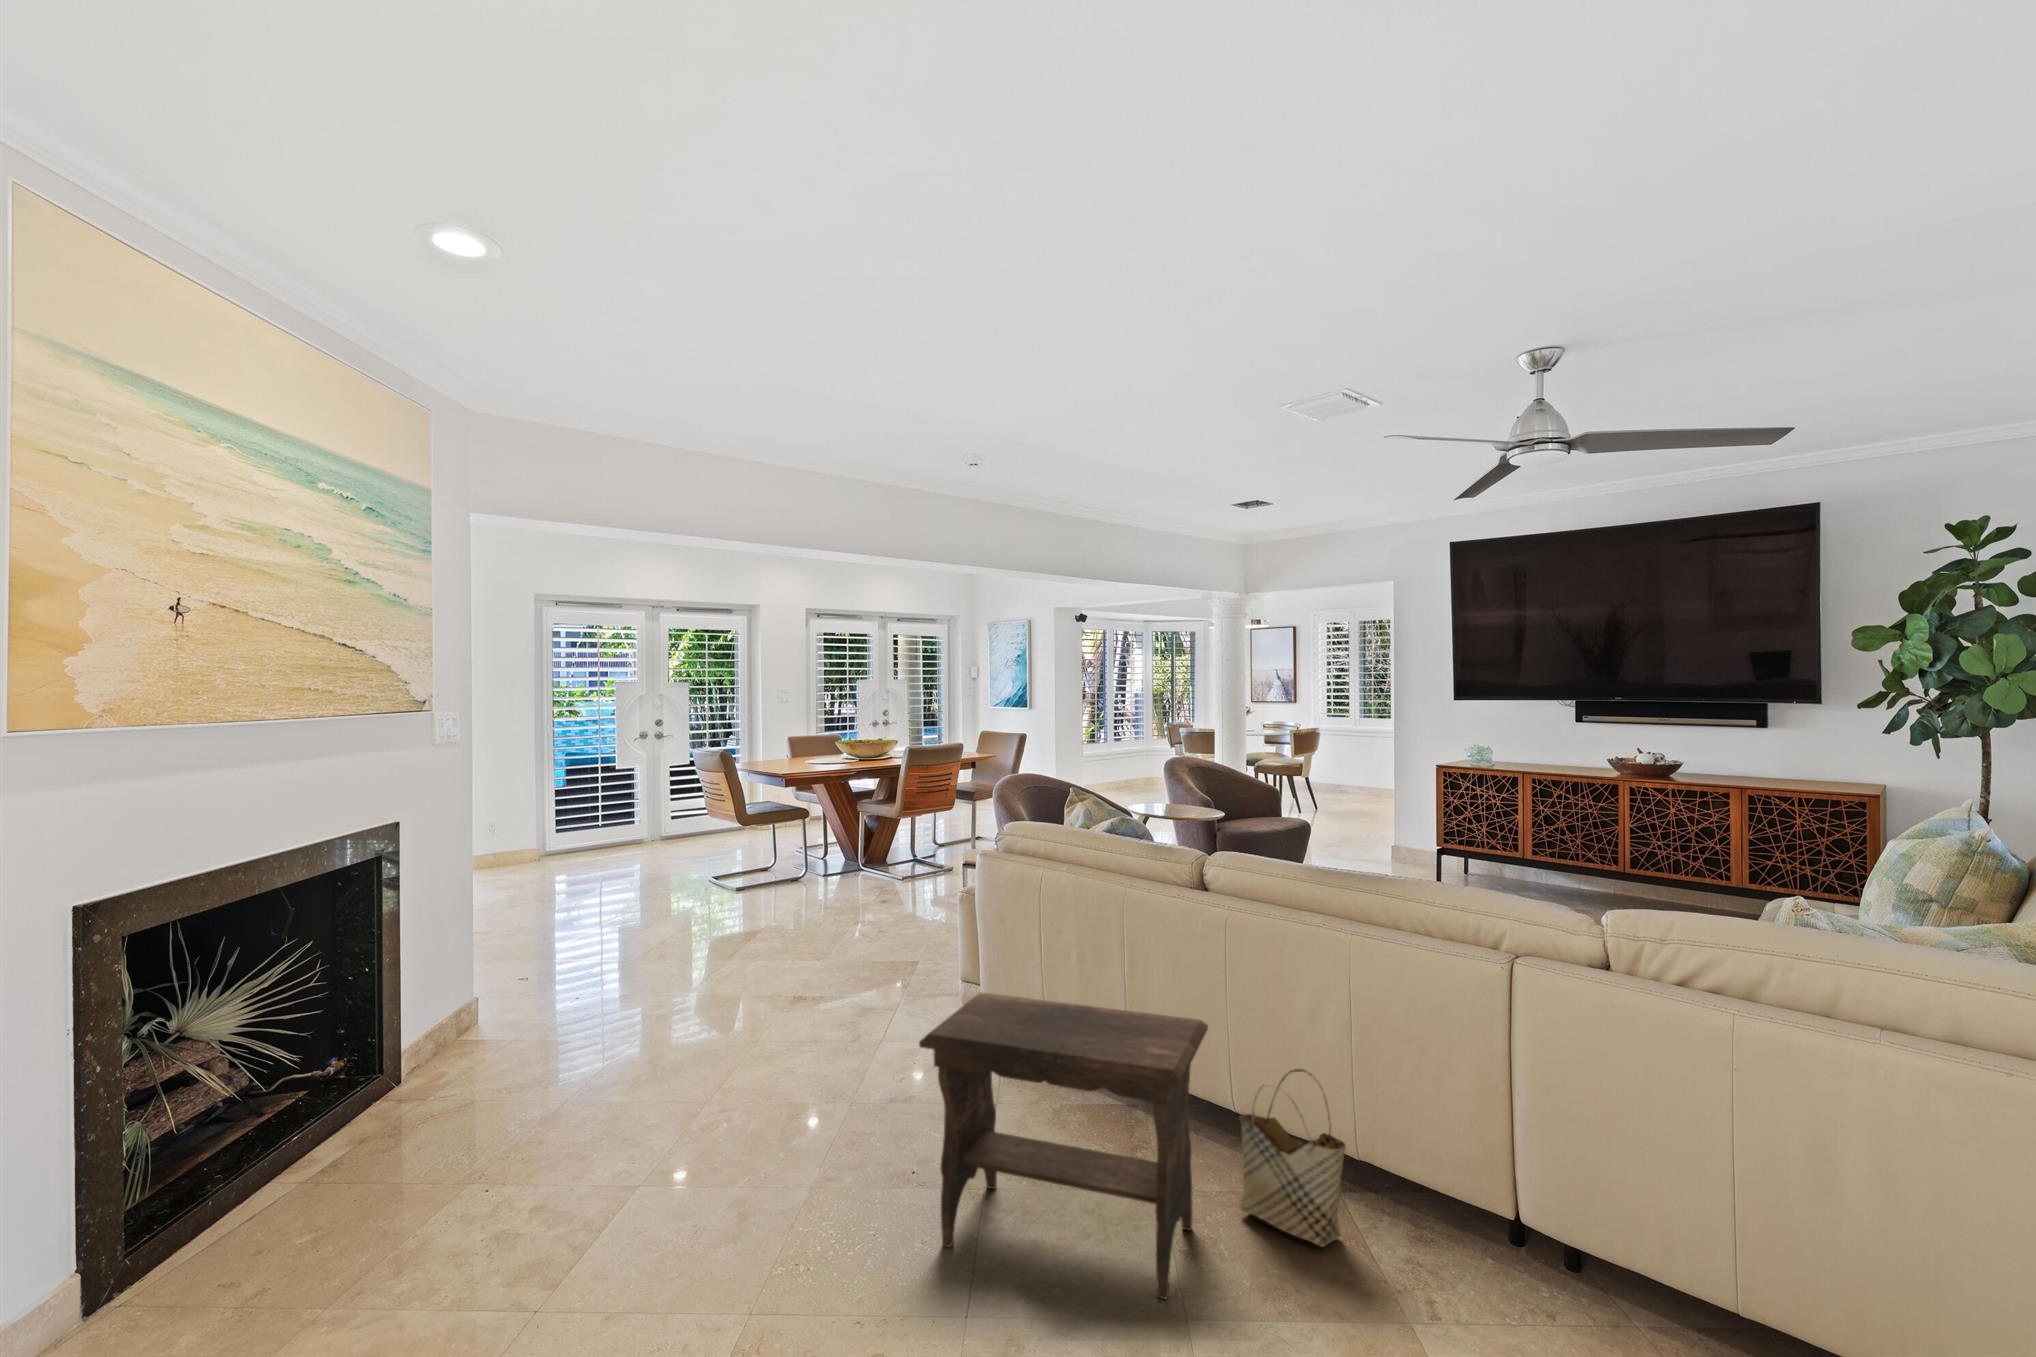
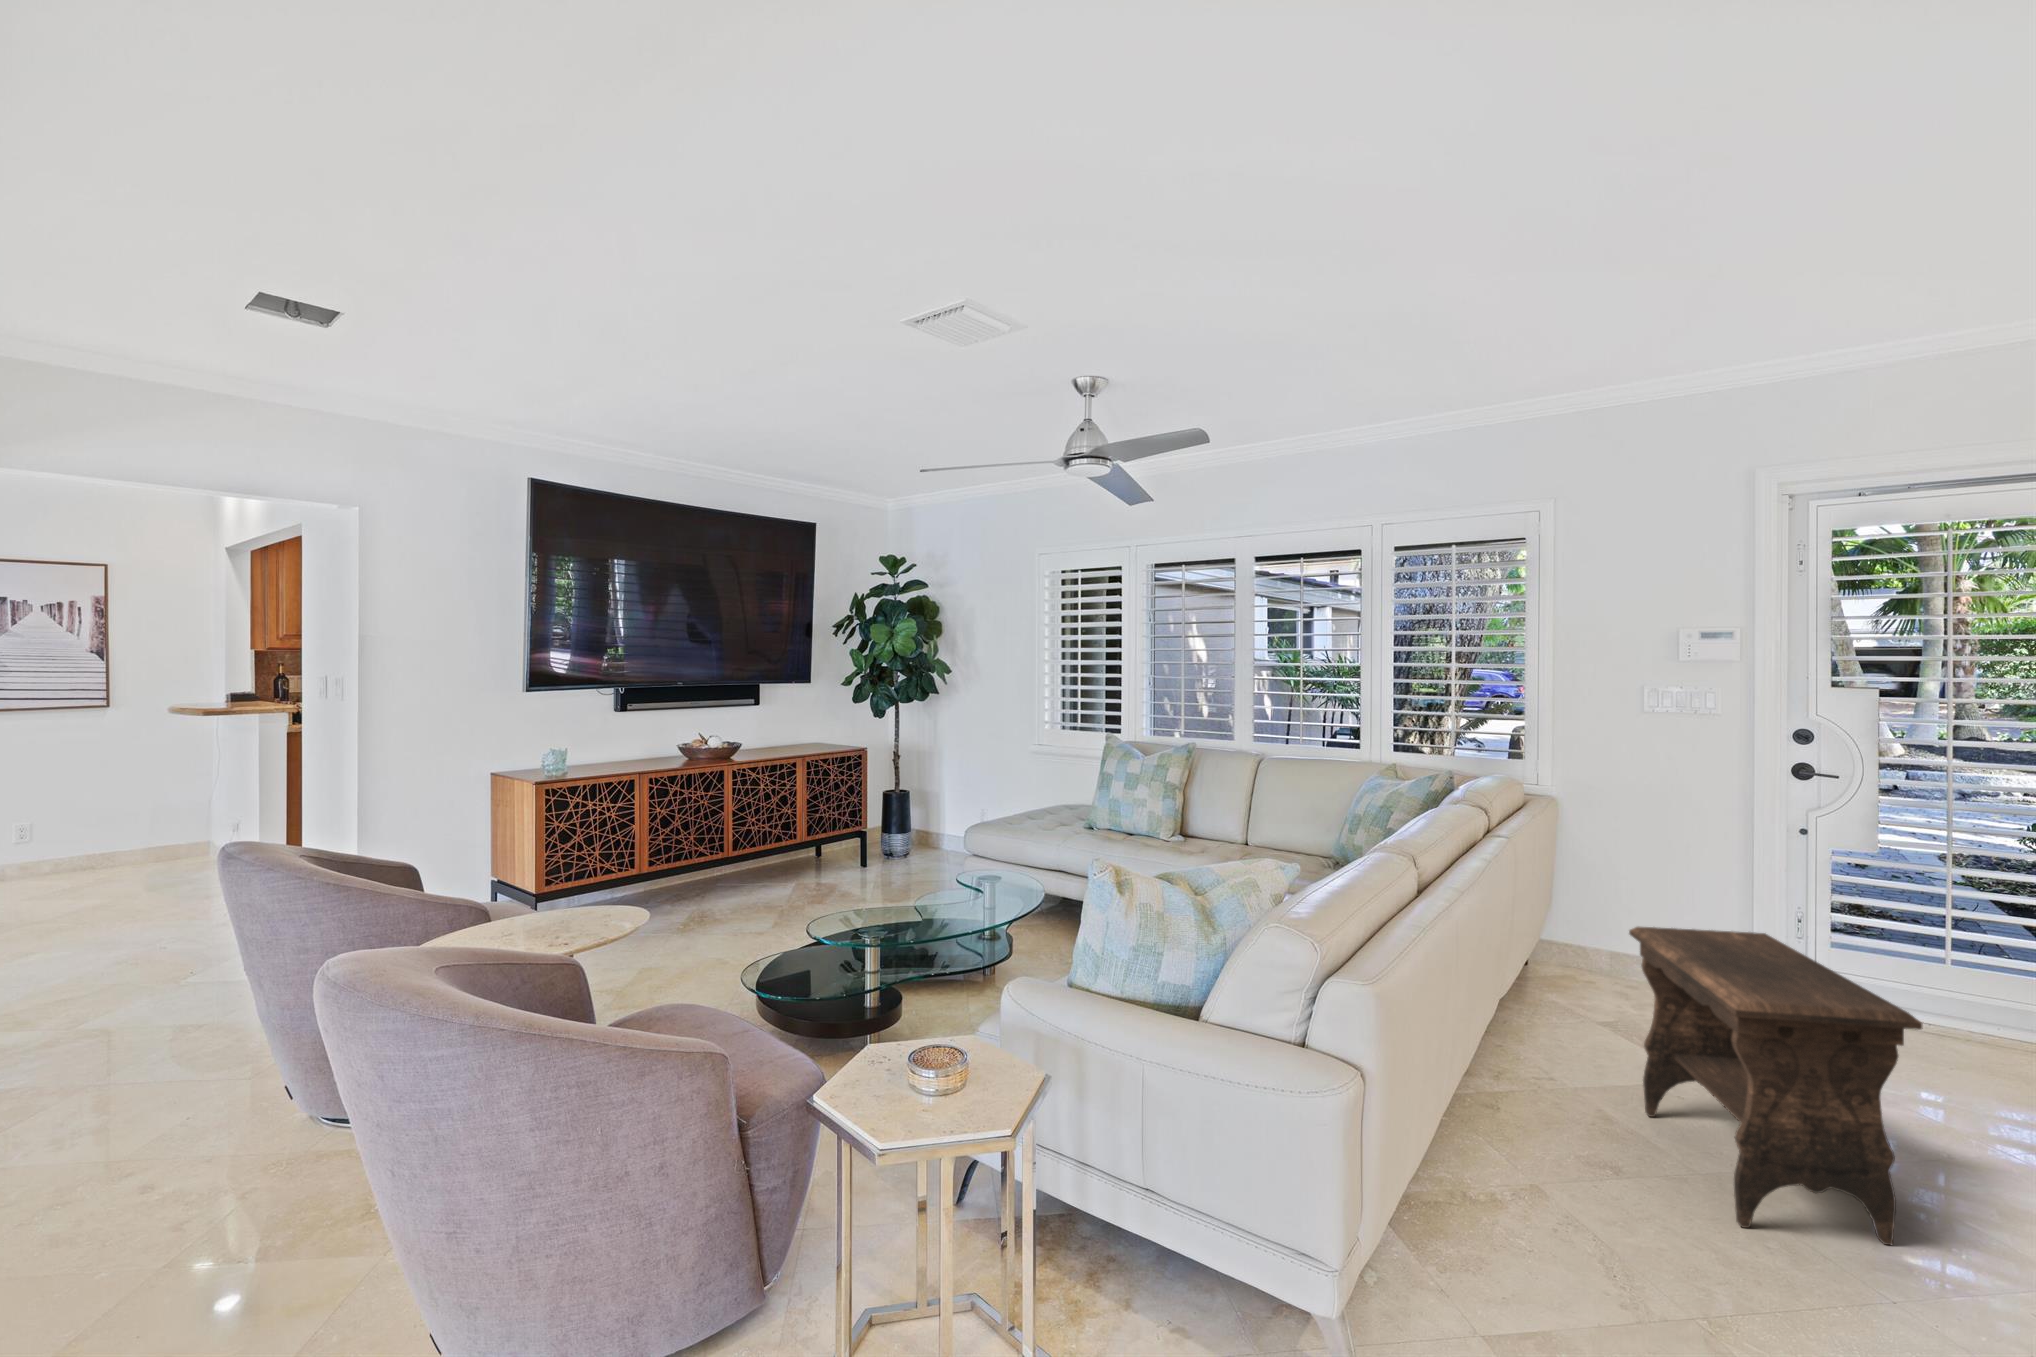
woven basket: present [1239,1069,1346,1247] -> none [1549,953,1609,1088]

